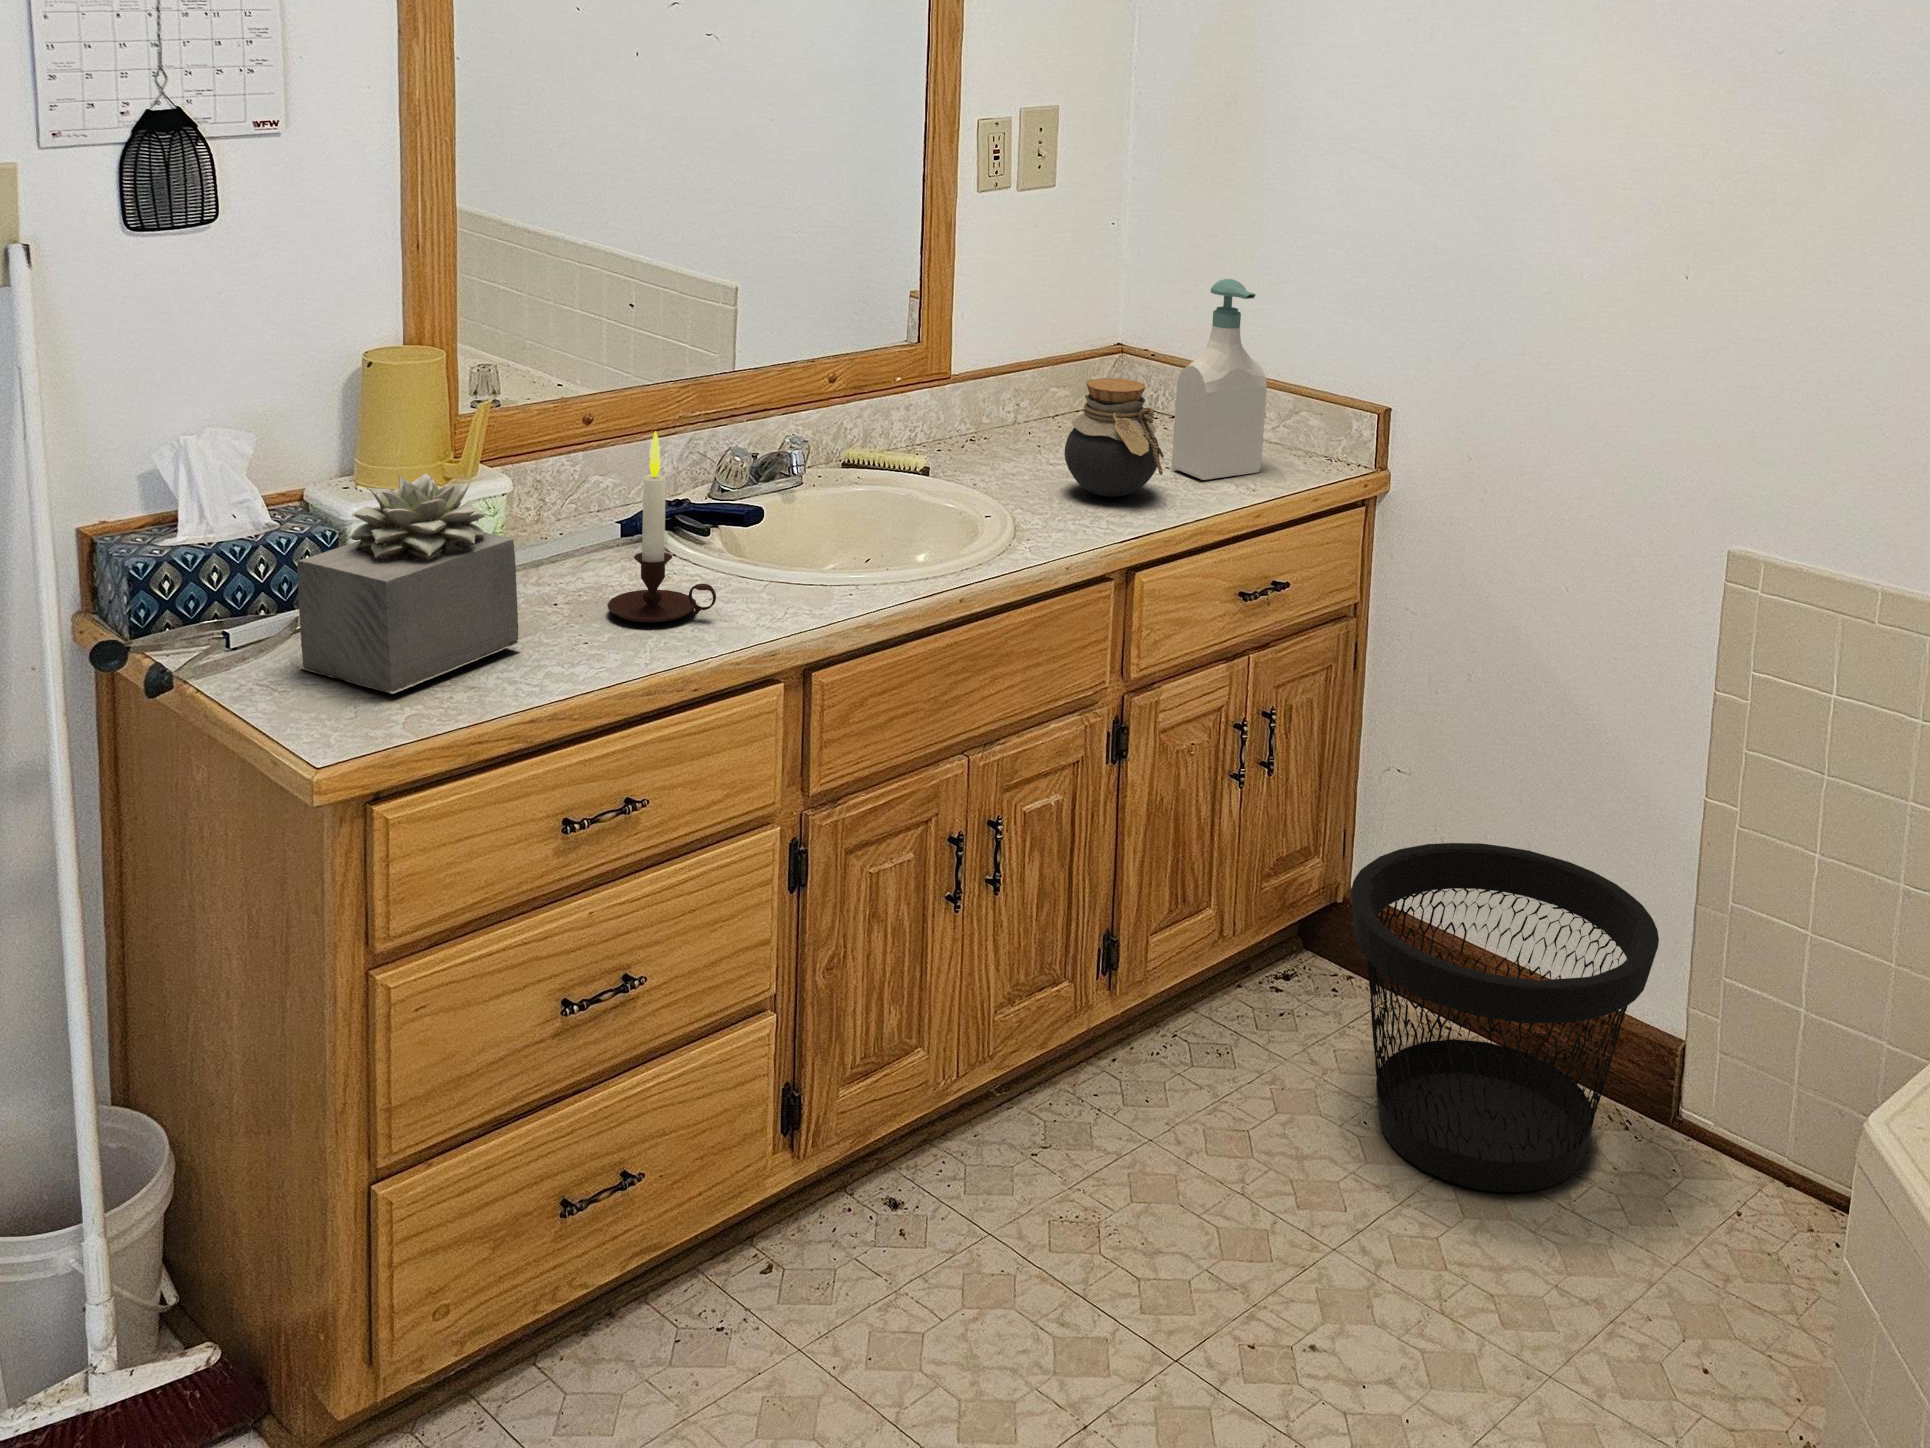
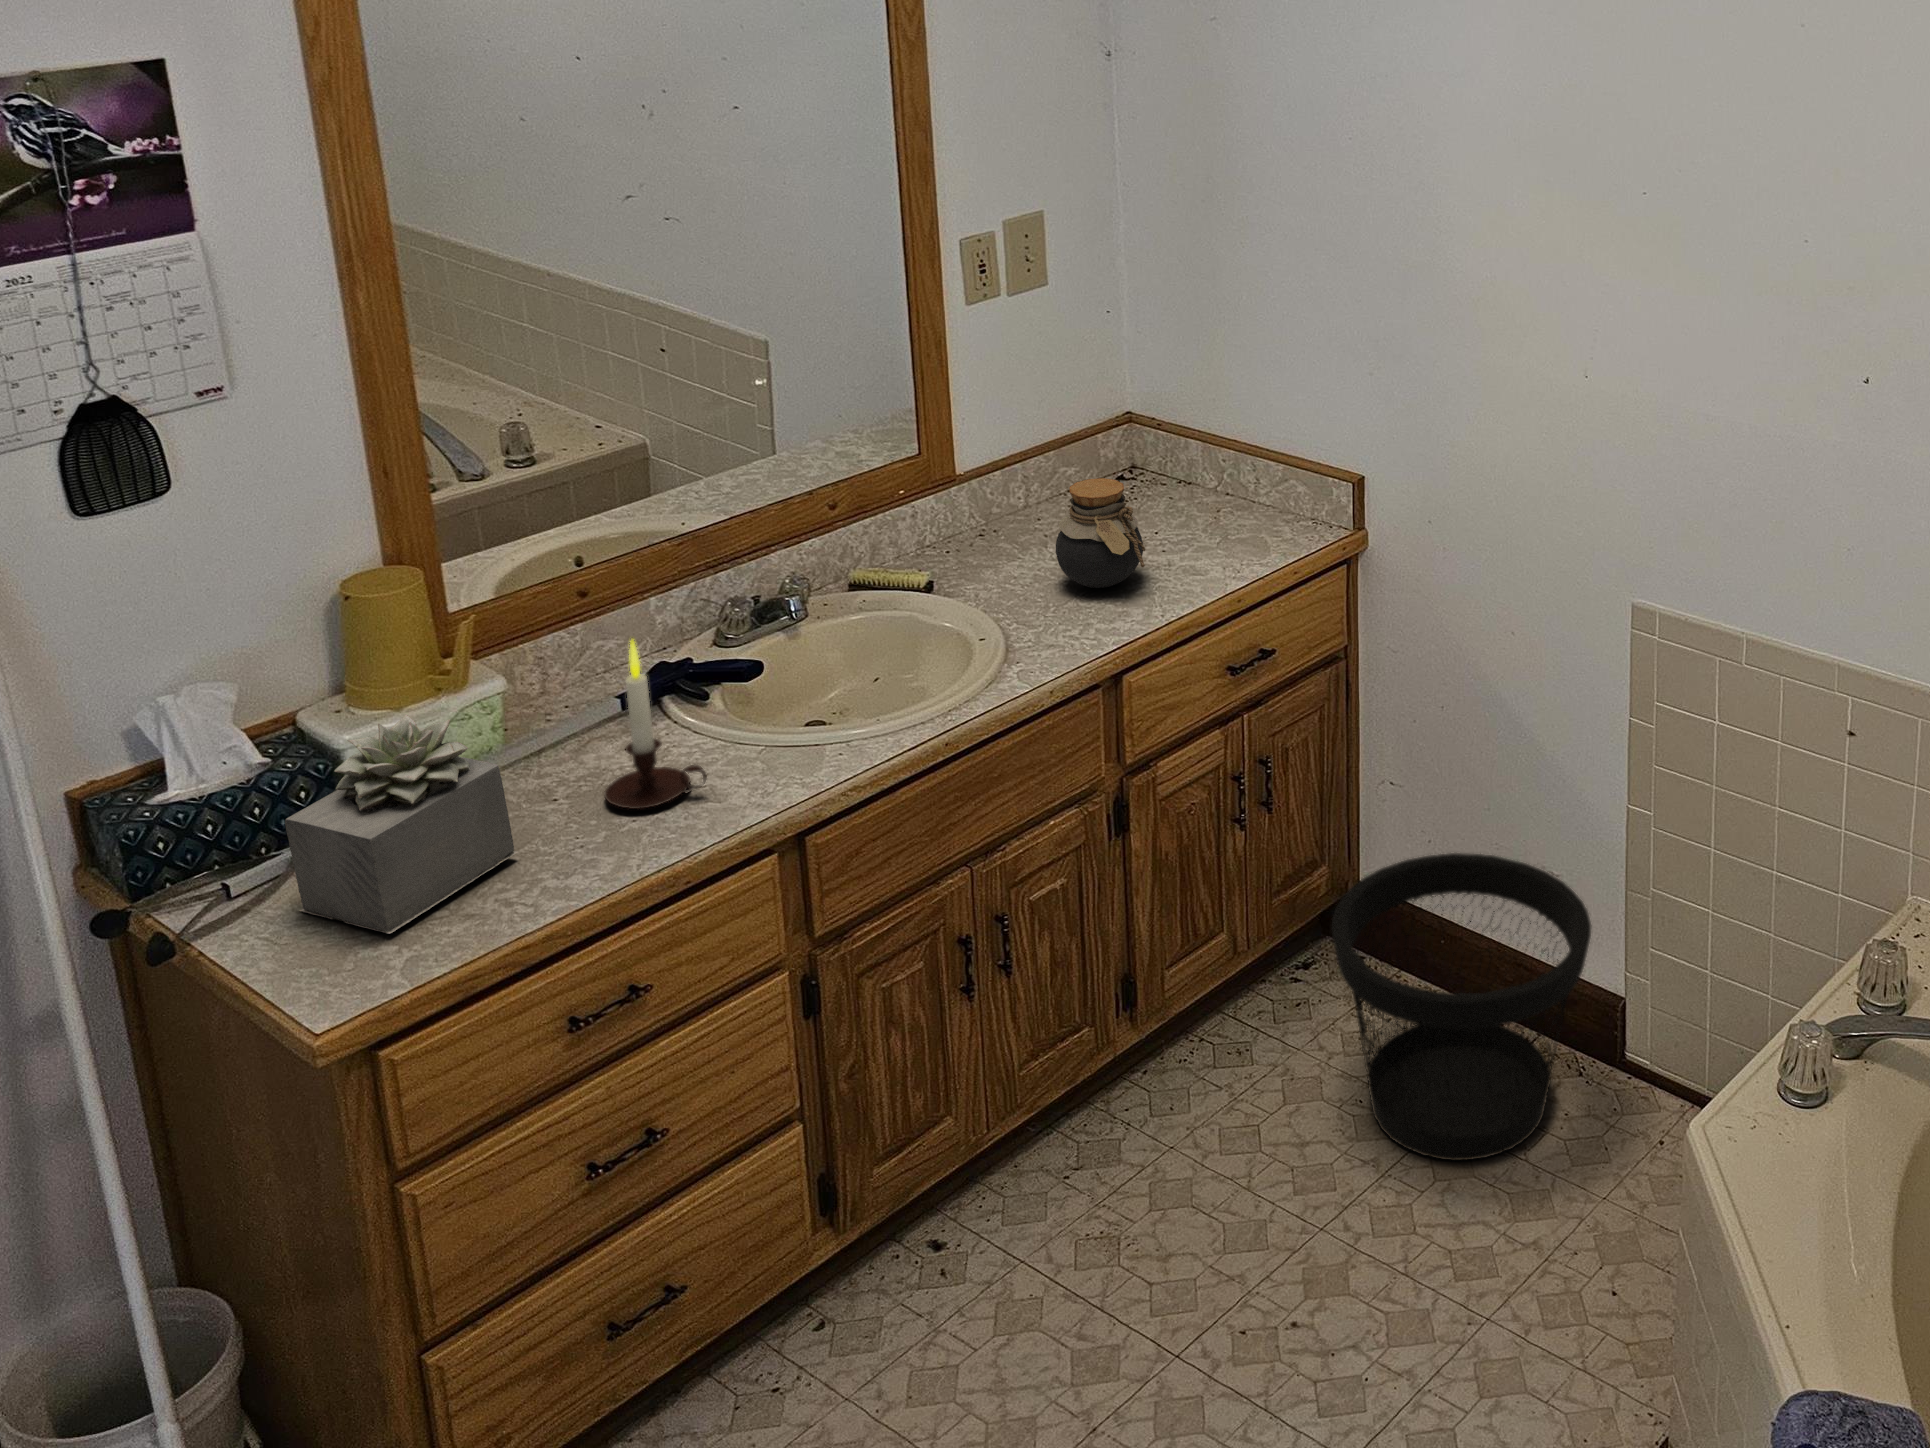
soap bottle: present [1172,279,1267,480] -> none [1161,372,1245,555]

